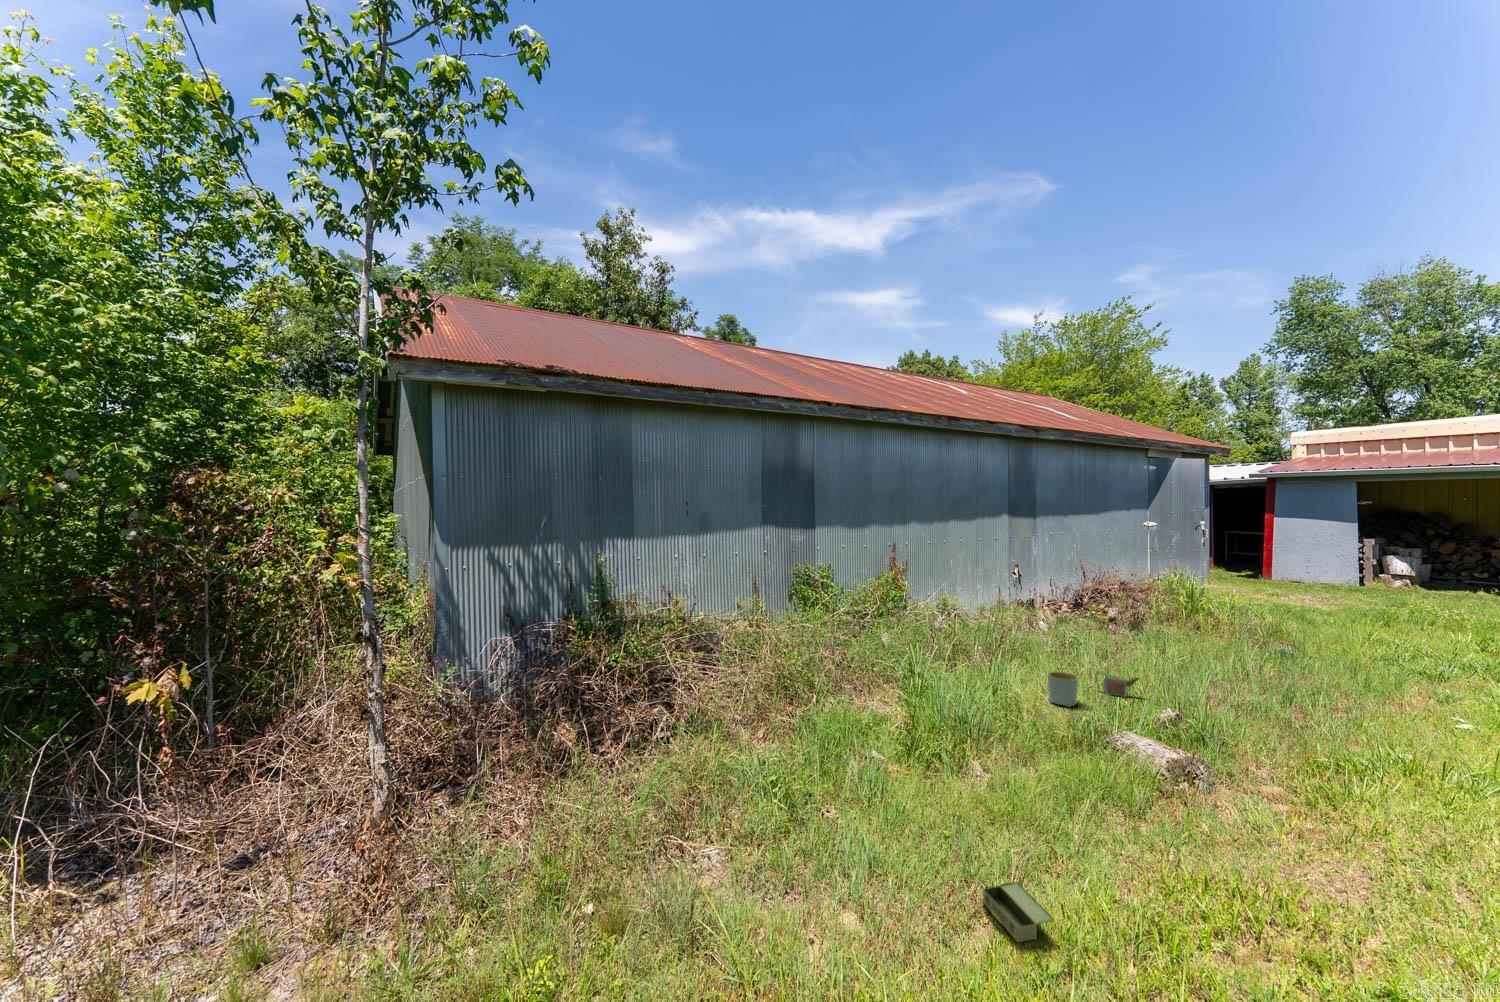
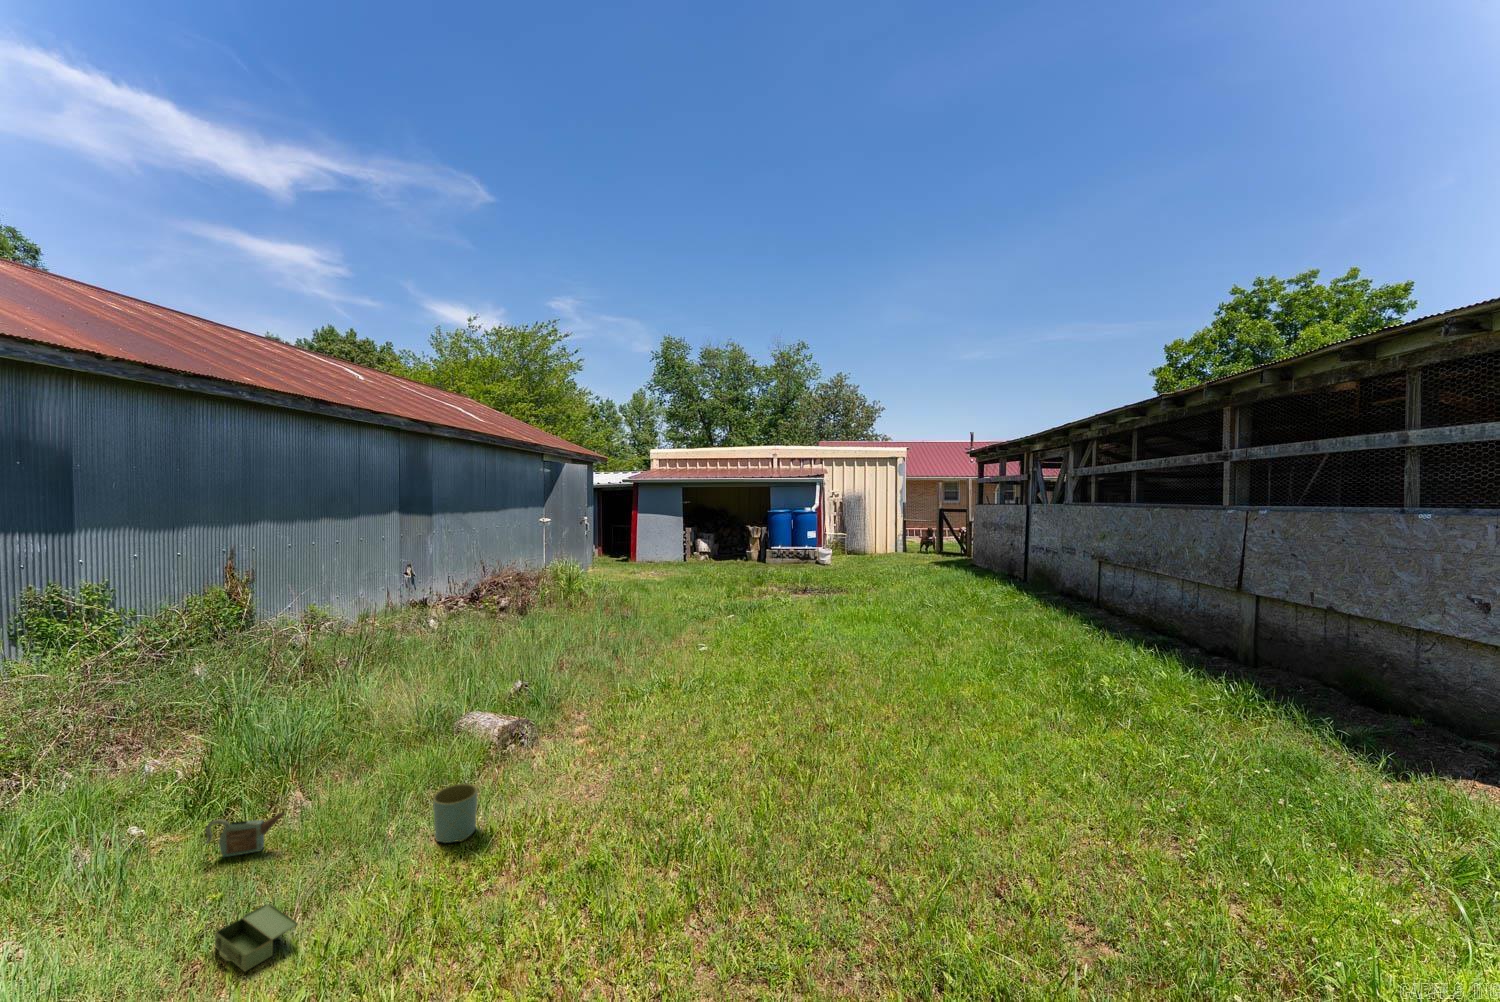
watering can: present [1095,671,1139,697] -> present [205,812,285,857]
planter: present [1048,672,1078,707] -> present [433,784,478,843]

